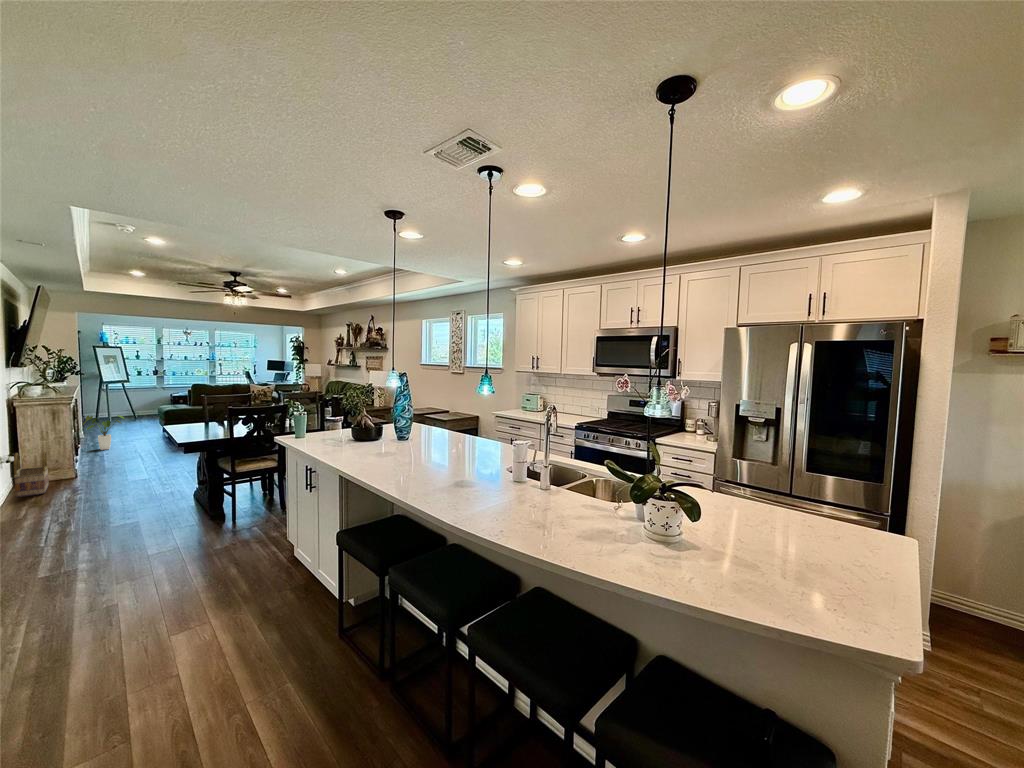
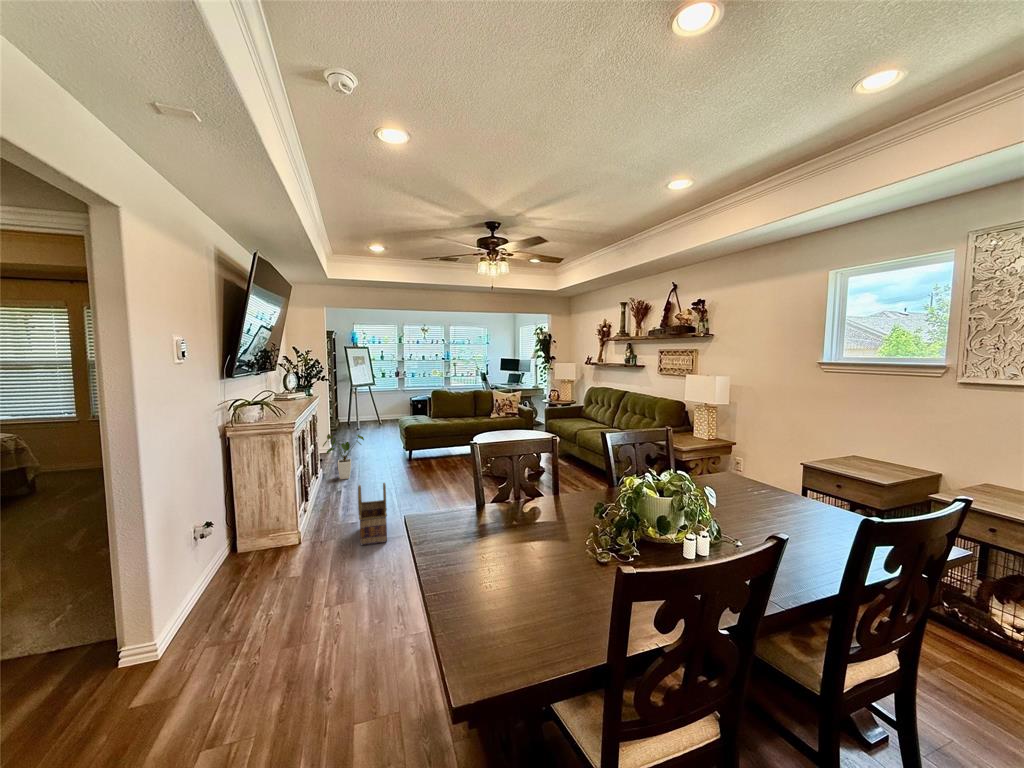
basket: present [14,451,48,497] -> present [358,483,387,545]

